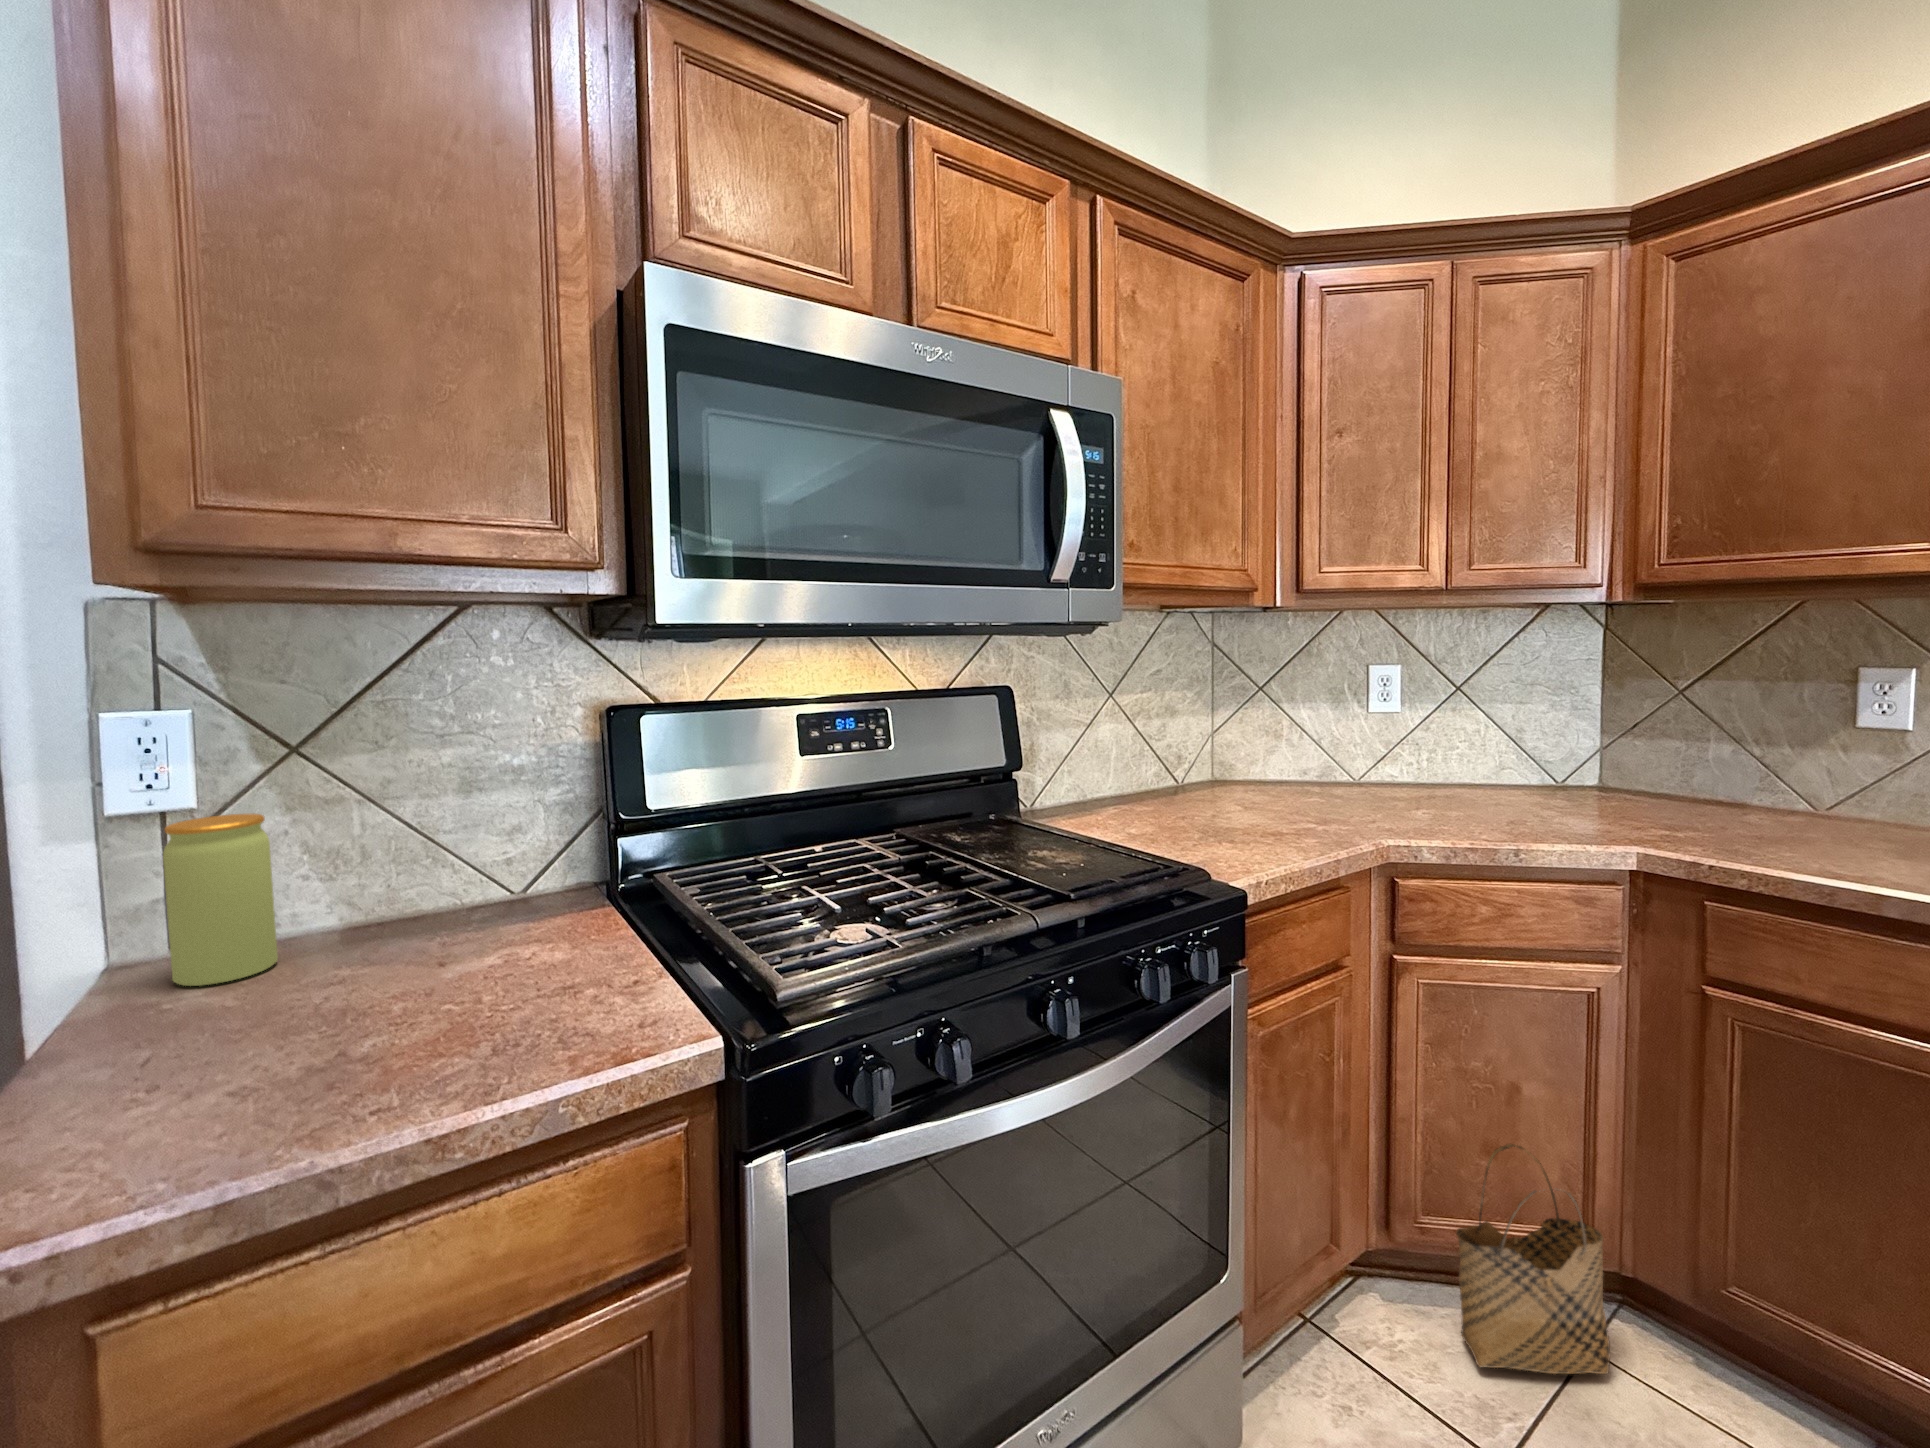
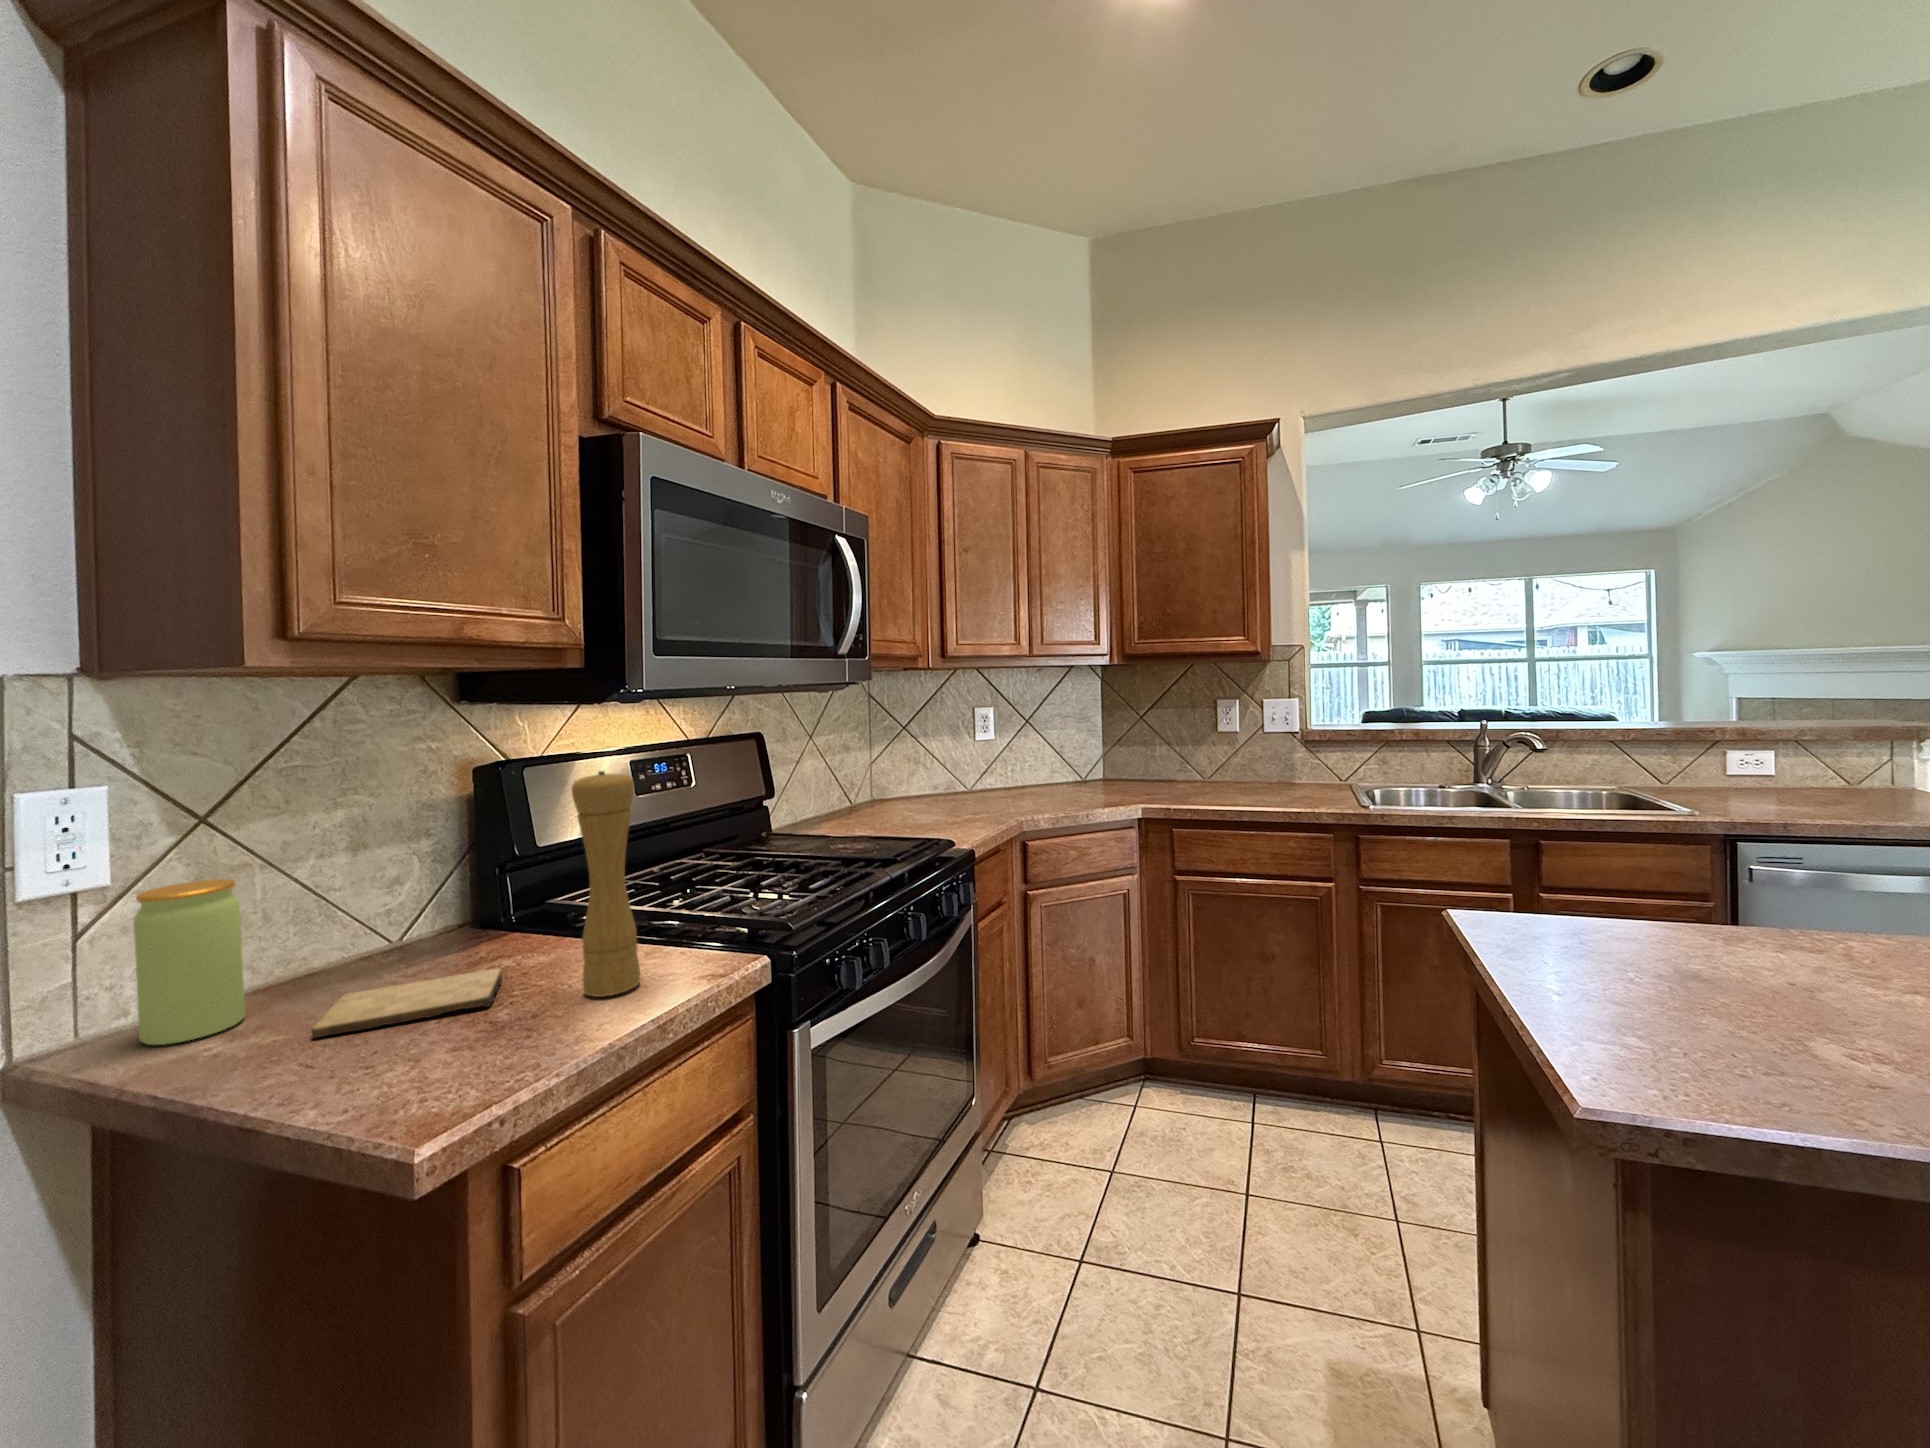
pepper mill: none [466,729,566,1049] -> present [571,771,641,997]
cutting board: none [242,962,490,1024] -> present [312,968,502,1038]
woven basket: present [1456,1144,1610,1374] -> none [1070,993,1148,1130]

